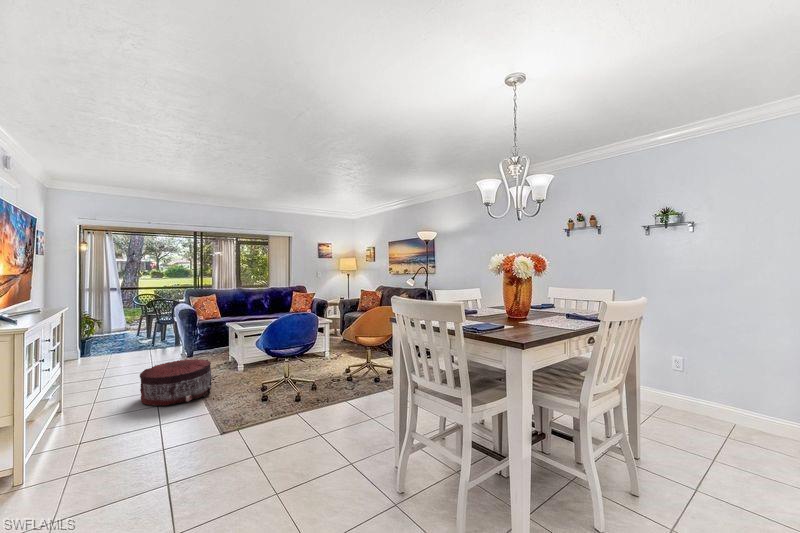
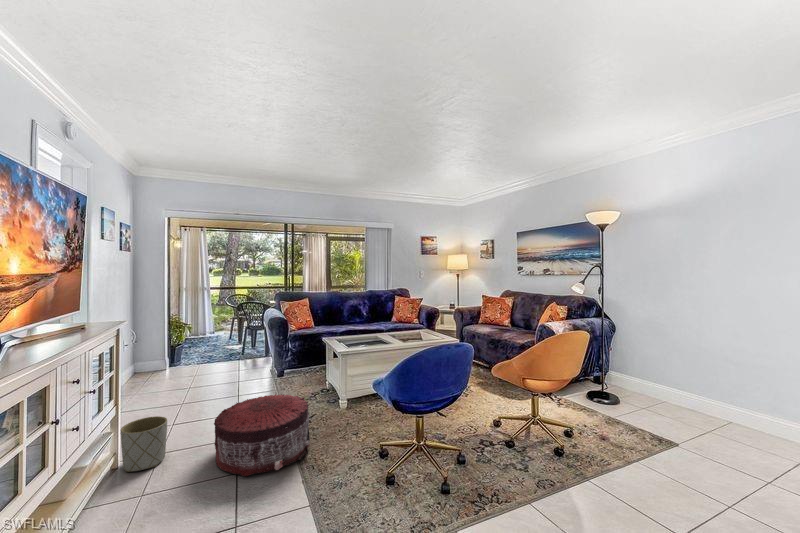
planter: none [66,376,102,412] -> present [121,416,167,472]

